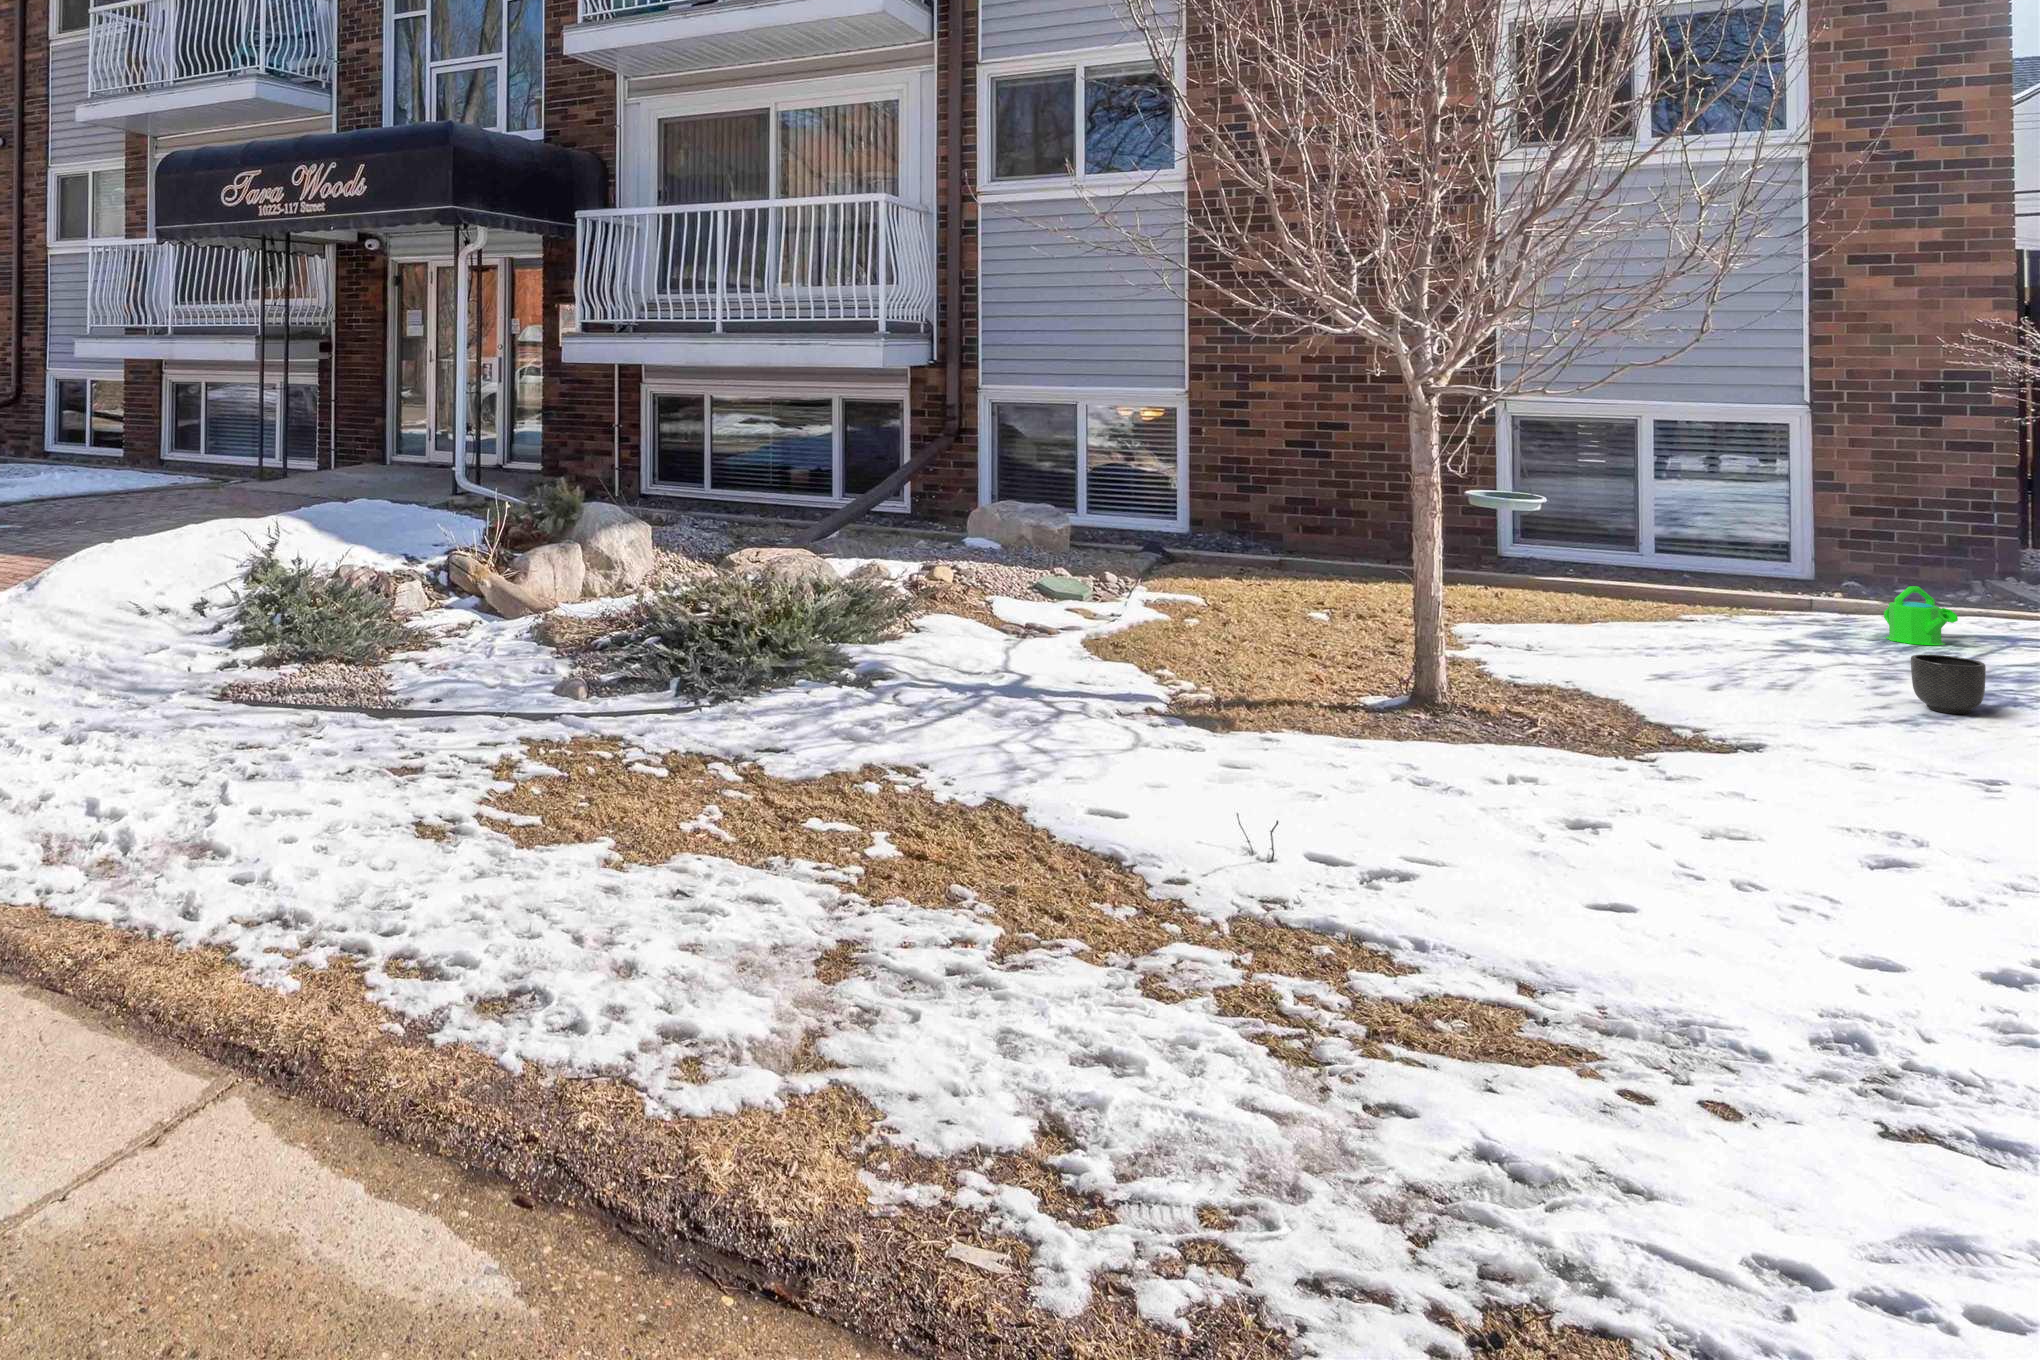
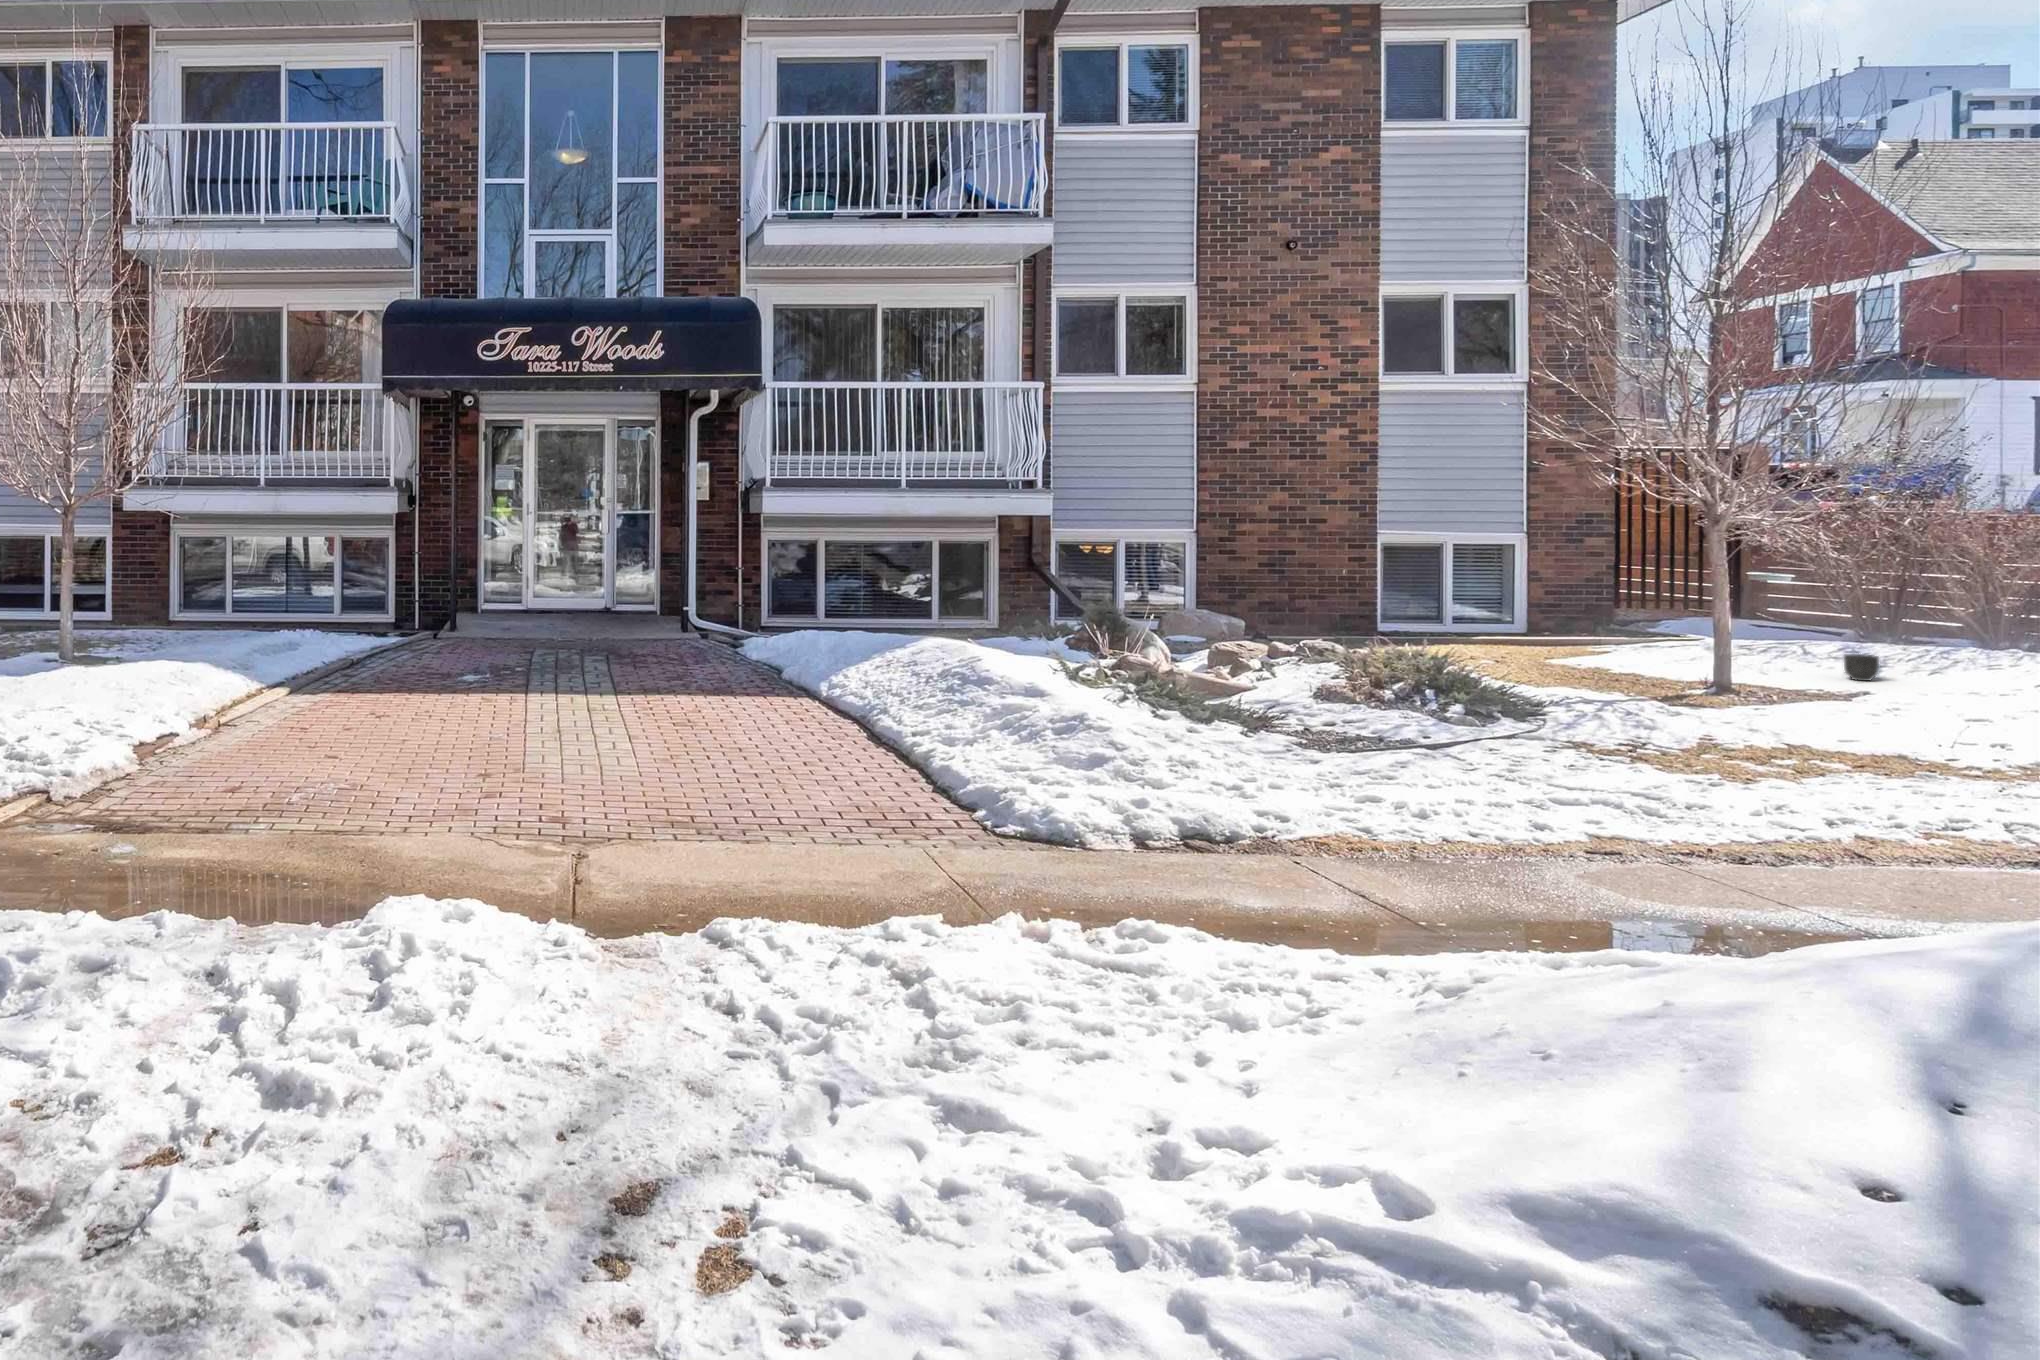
watering can: present [1884,586,1958,646] -> none [1708,625,1758,654]

